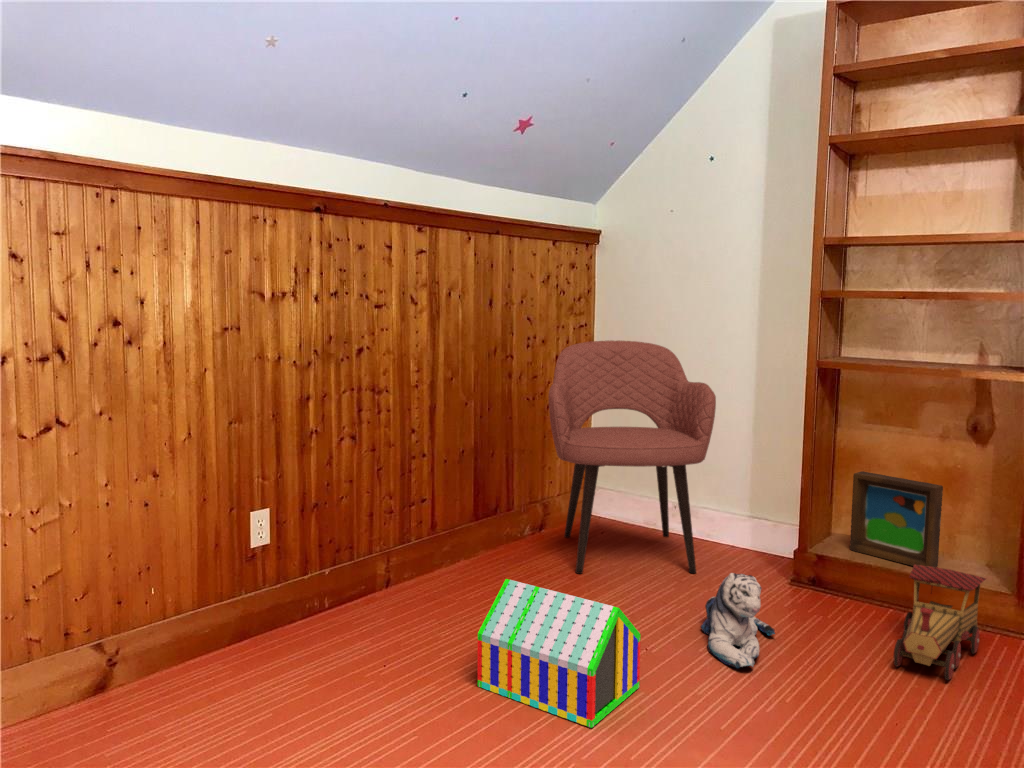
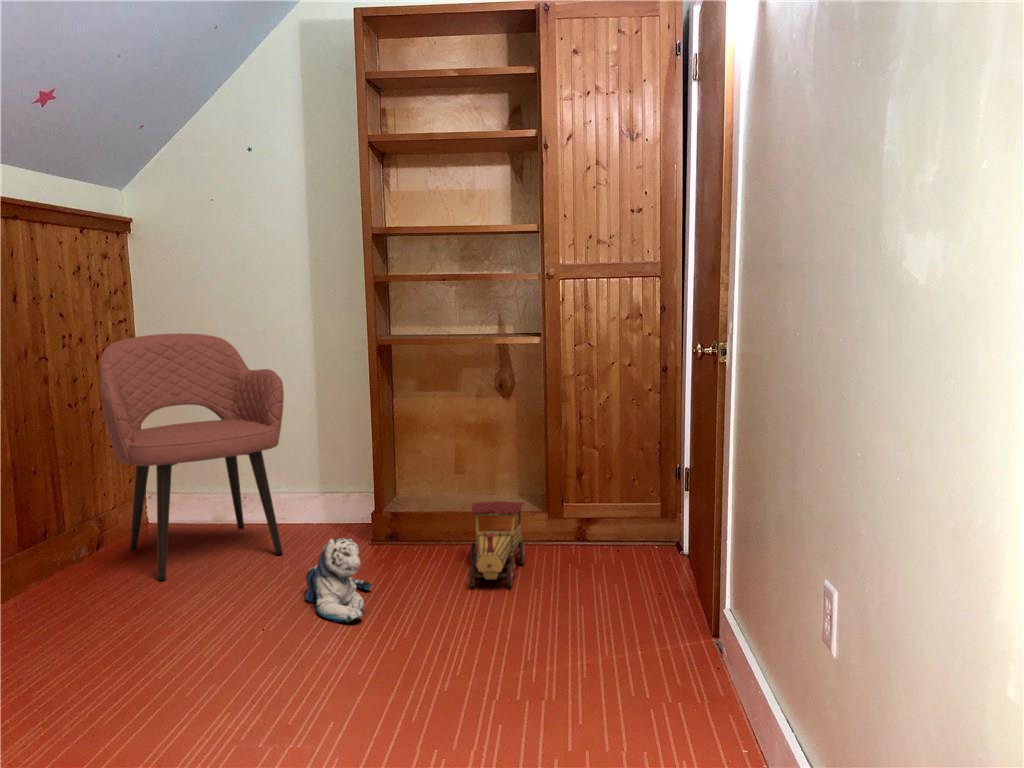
picture frame: present [850,471,943,567] -> none [413,433,486,507]
toy house: present [478,579,641,728] -> none [86,588,265,711]

